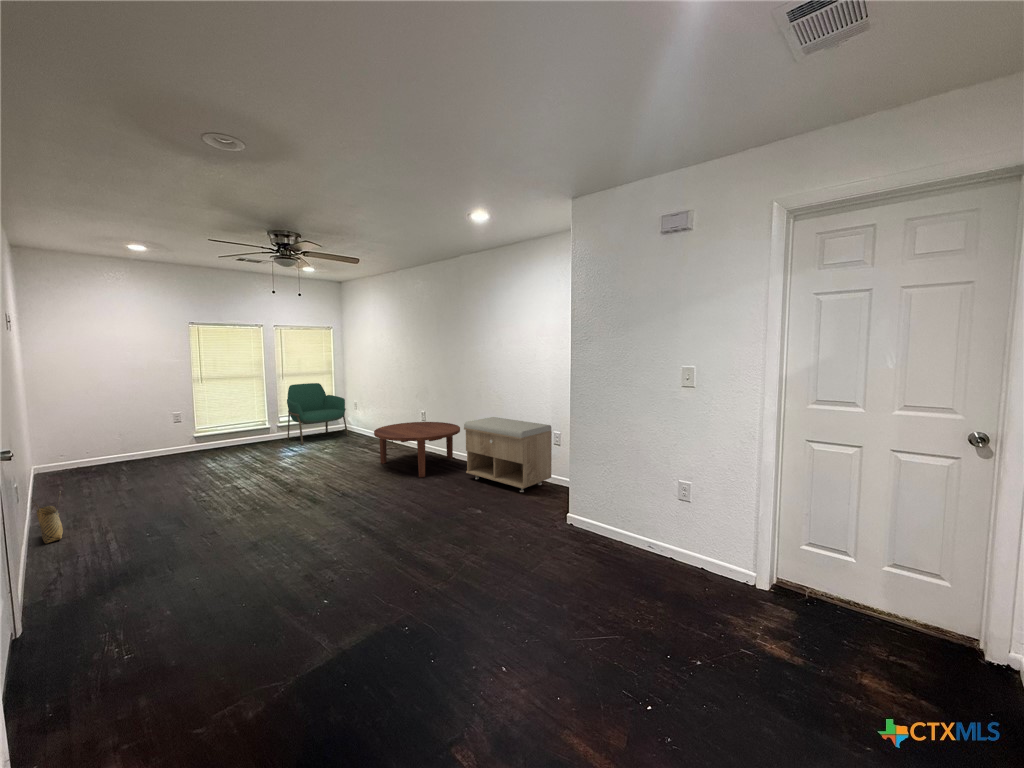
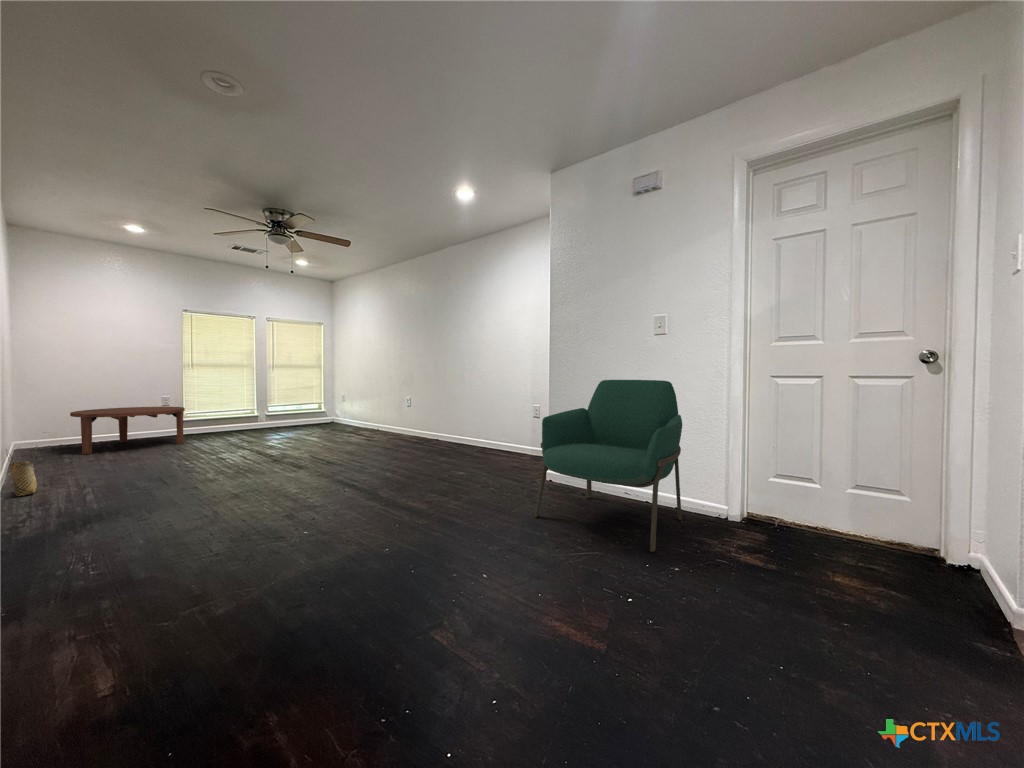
armchair: present [287,383,349,445] -> present [535,380,682,552]
storage bench: present [464,417,552,492] -> none [449,396,533,462]
coffee table: present [374,422,460,477] -> present [70,407,185,454]

